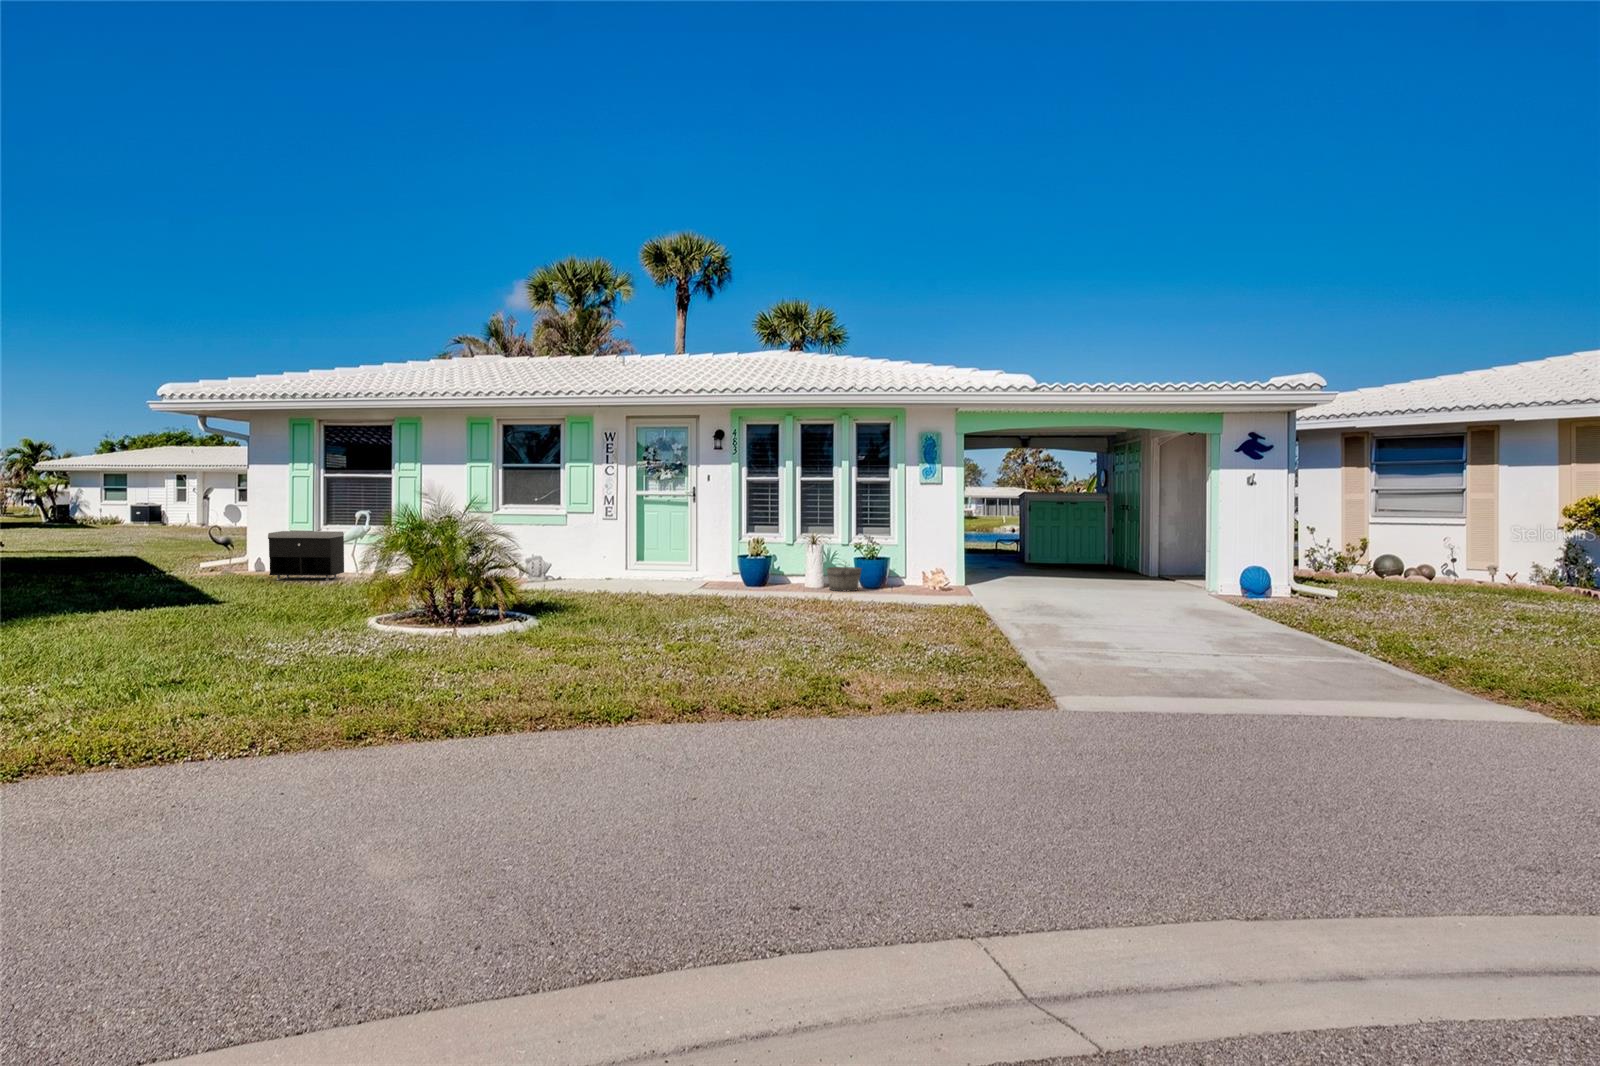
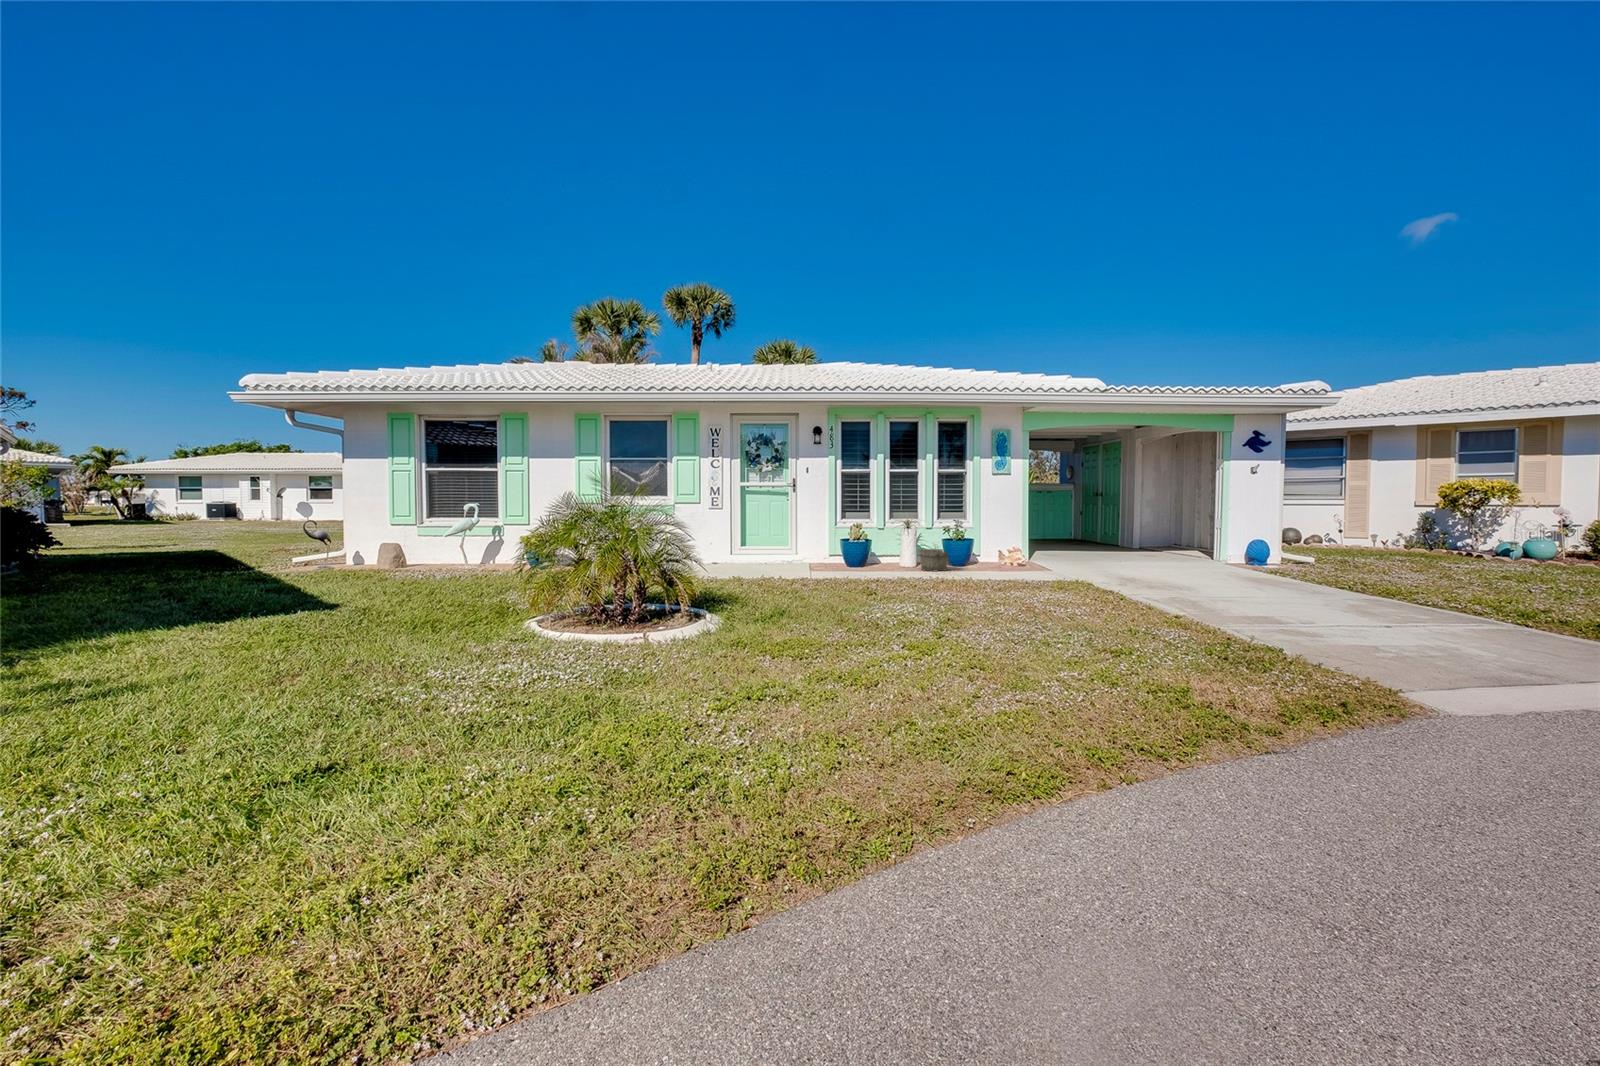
storage bench: present [268,531,344,580] -> none [374,524,450,572]

